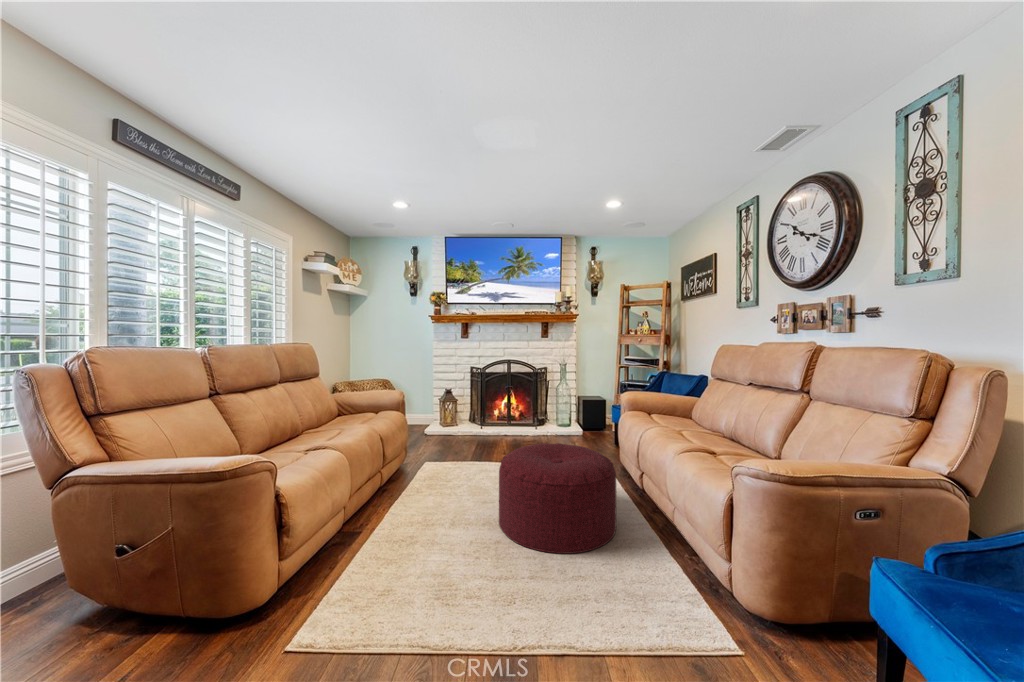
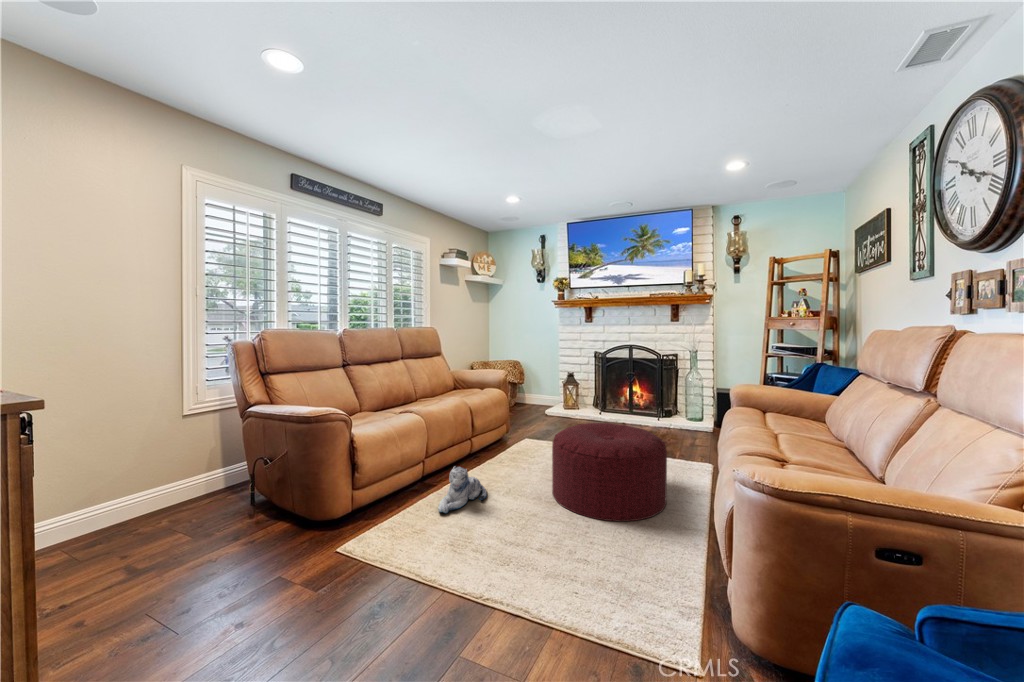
plush toy: none [379,527,433,600] -> present [438,466,487,513]

